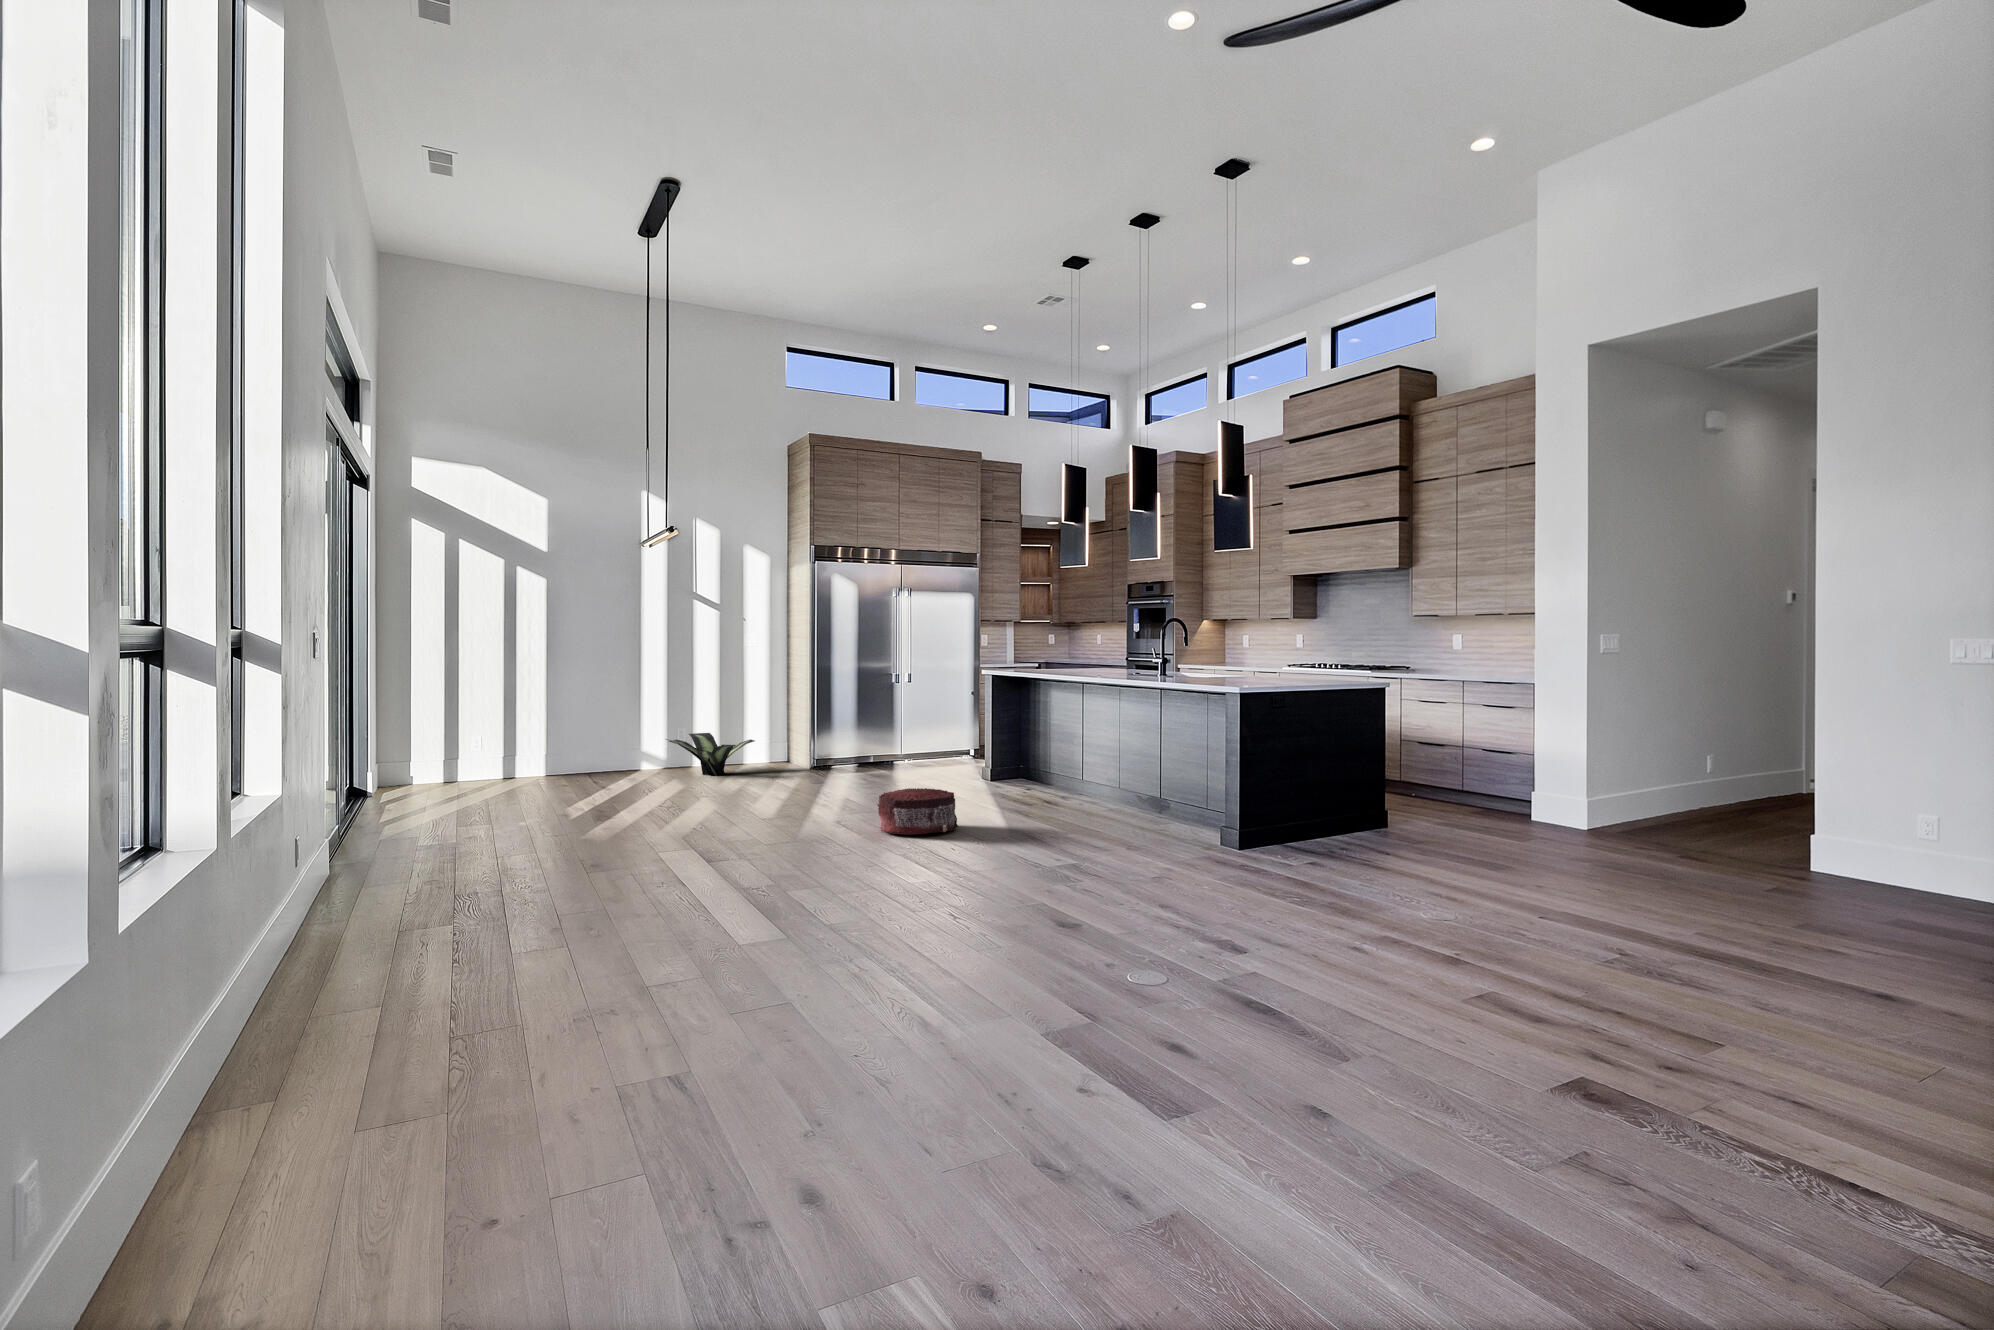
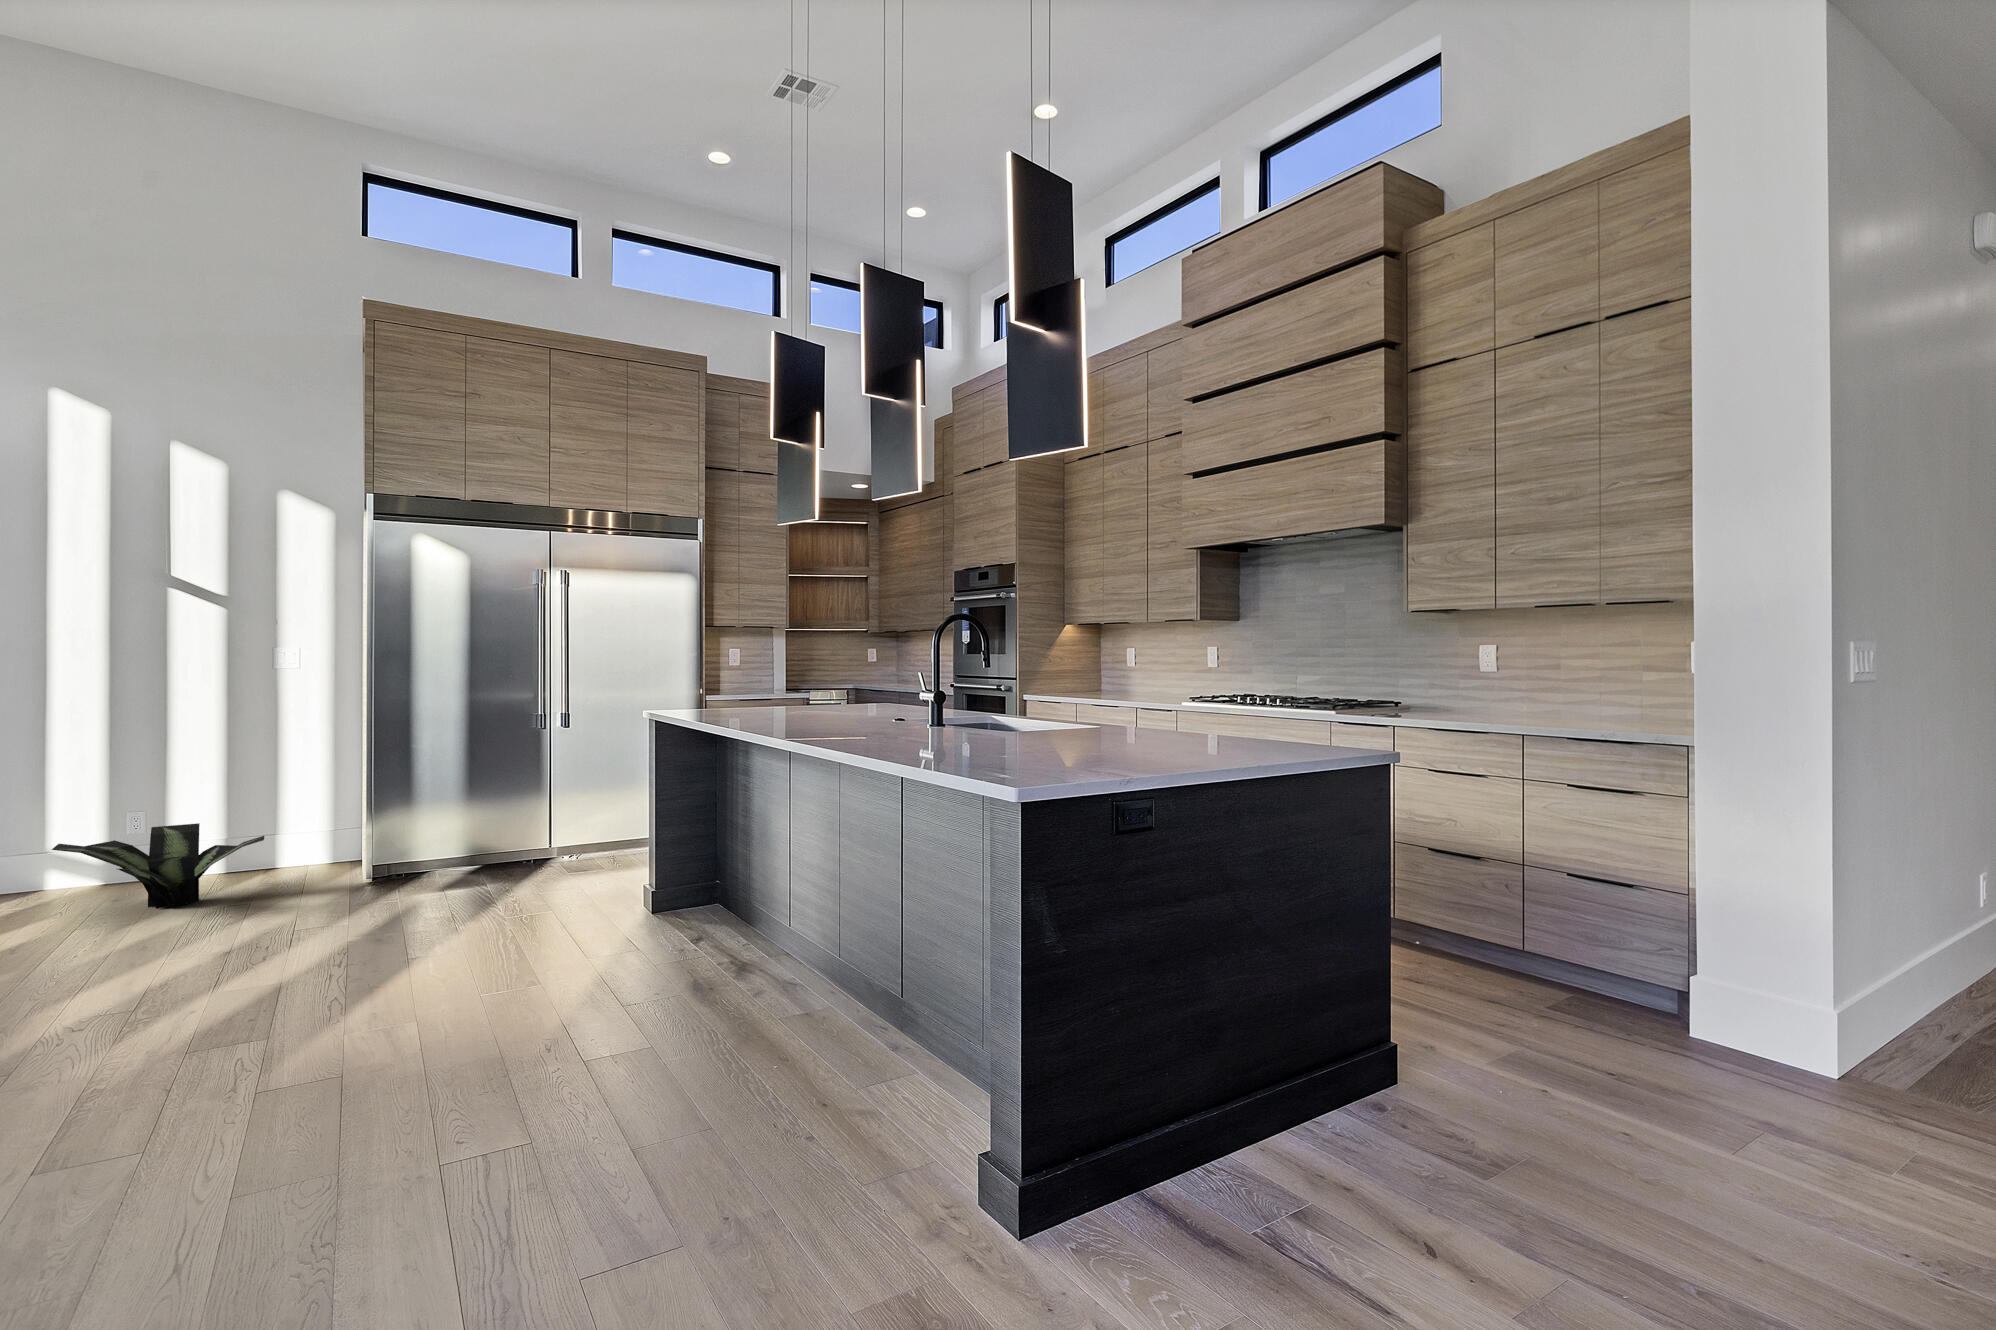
pouf: present [877,788,958,834] -> none [125,1023,366,1188]

